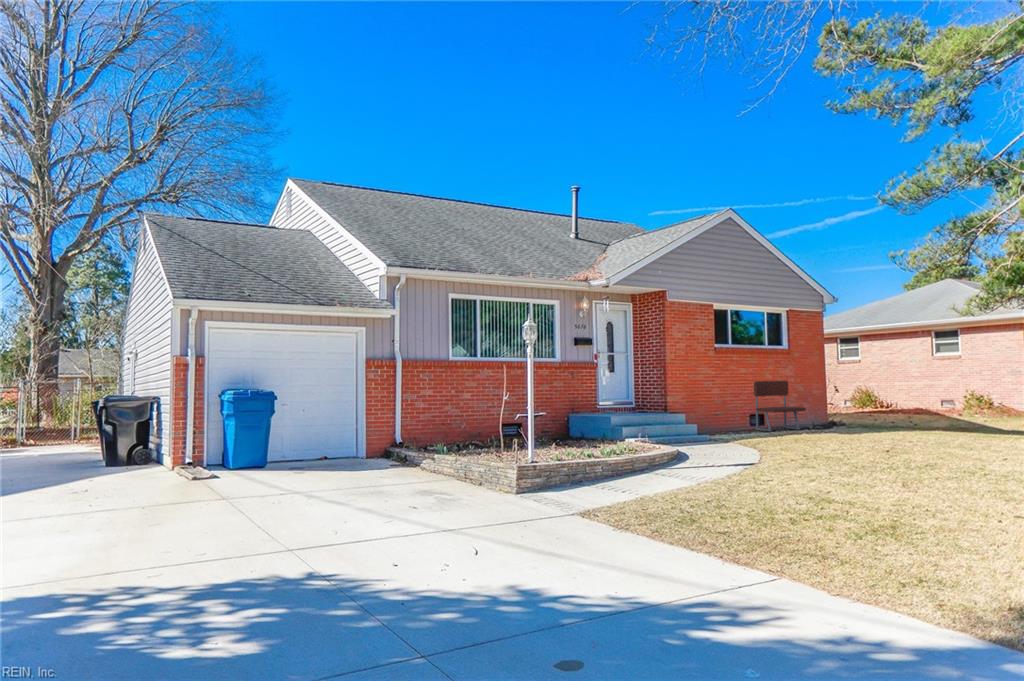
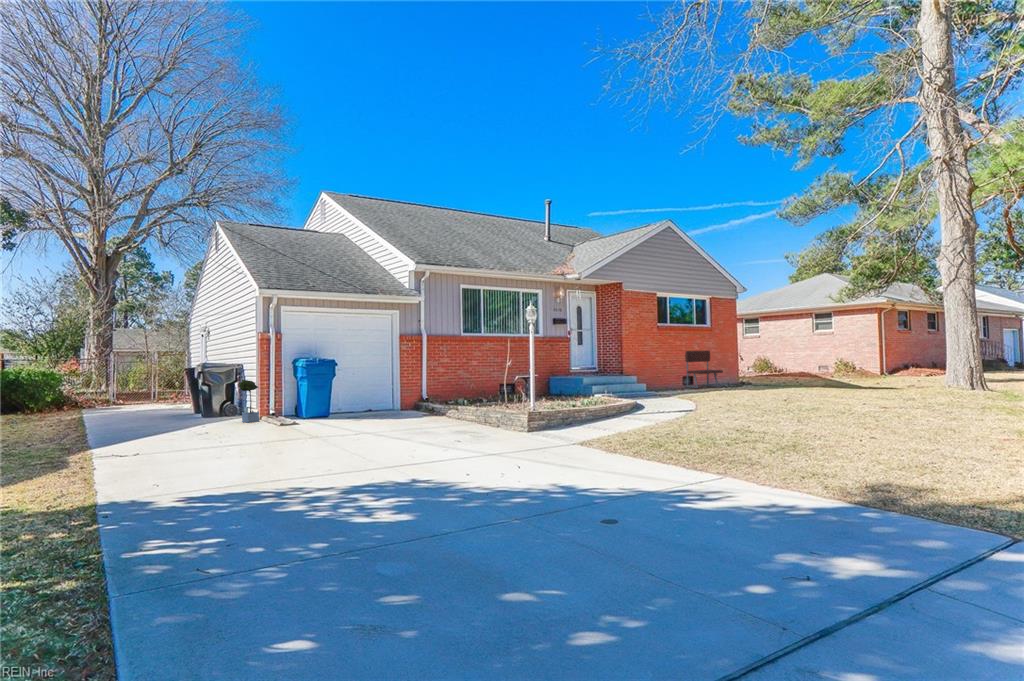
potted tree: none [148,416,174,474] -> present [240,380,259,423]

